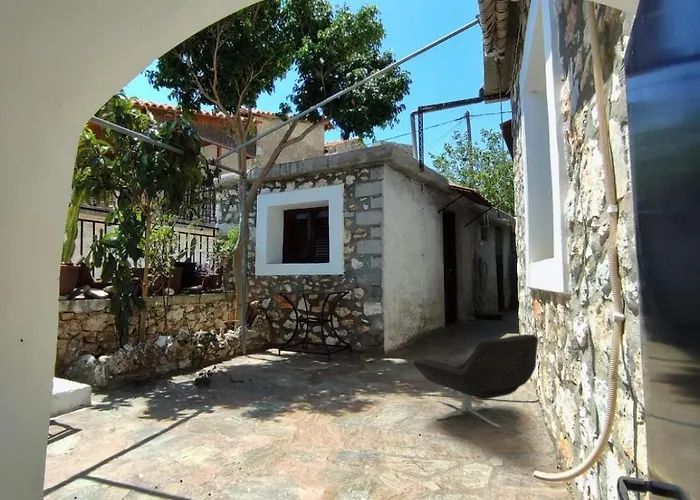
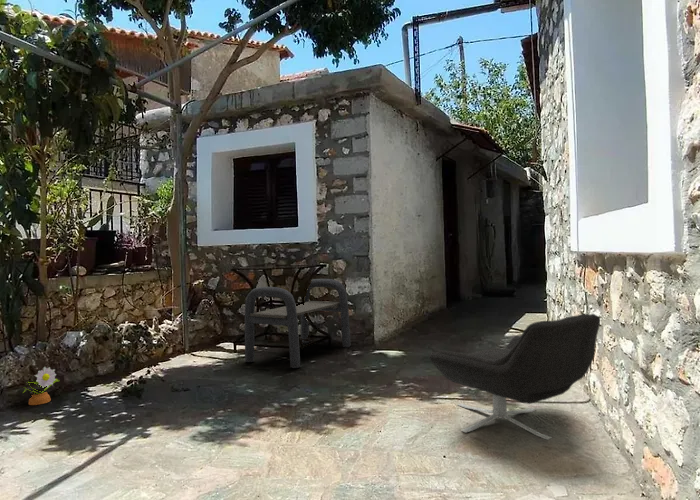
bench: none [286,303,367,370] -> present [245,279,351,368]
decorative plant: none [124,361,153,388] -> present [23,367,60,405]

